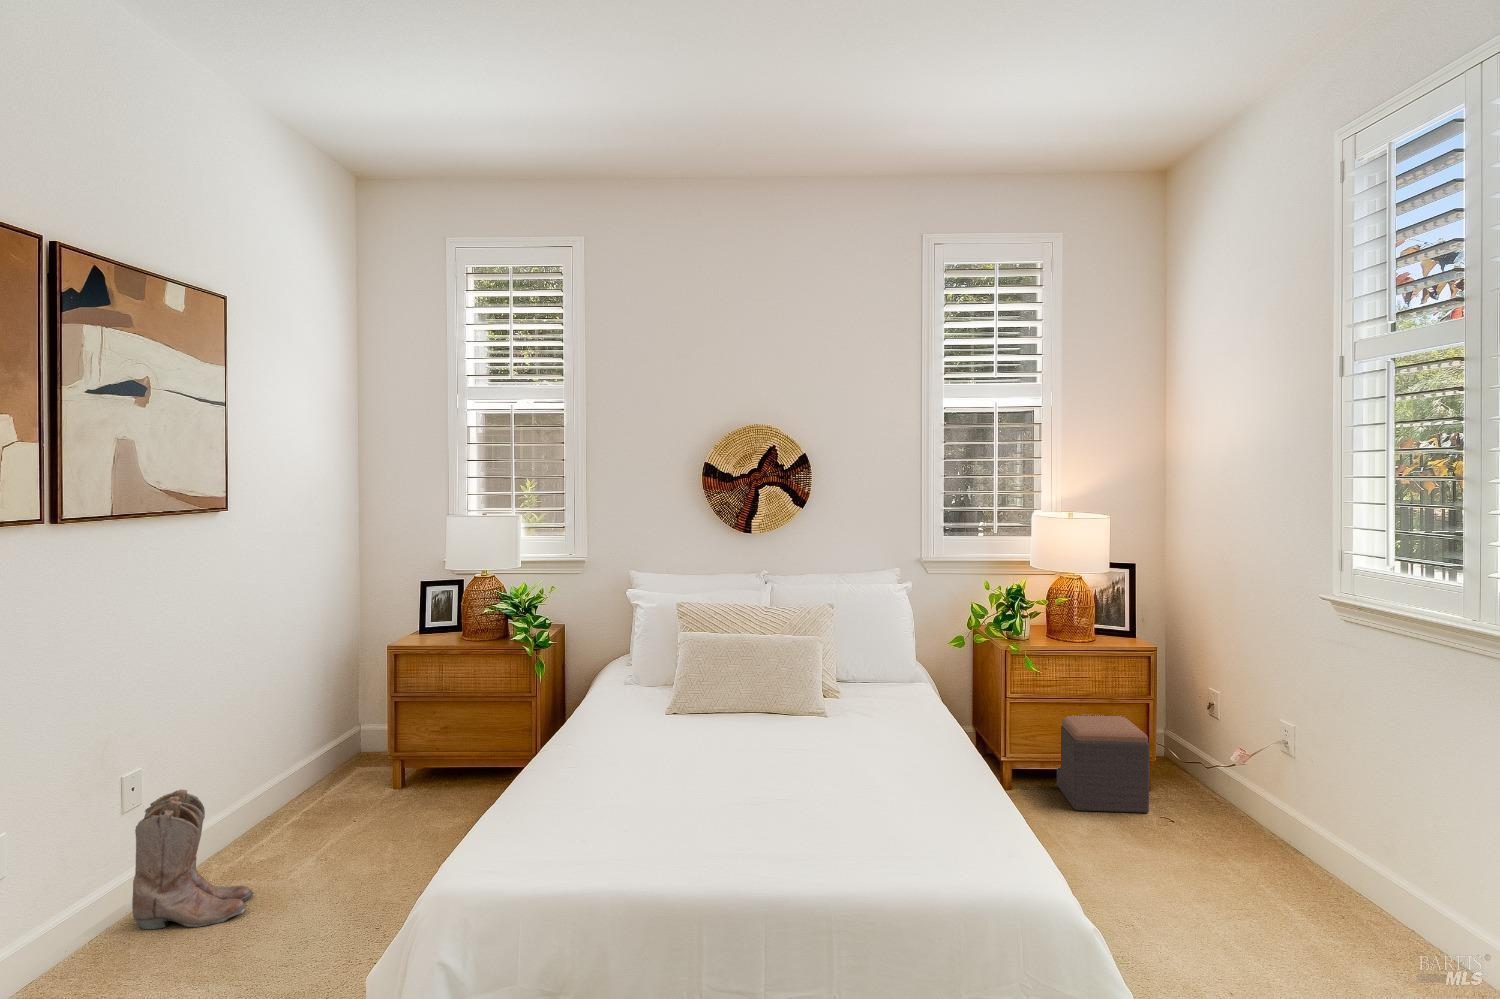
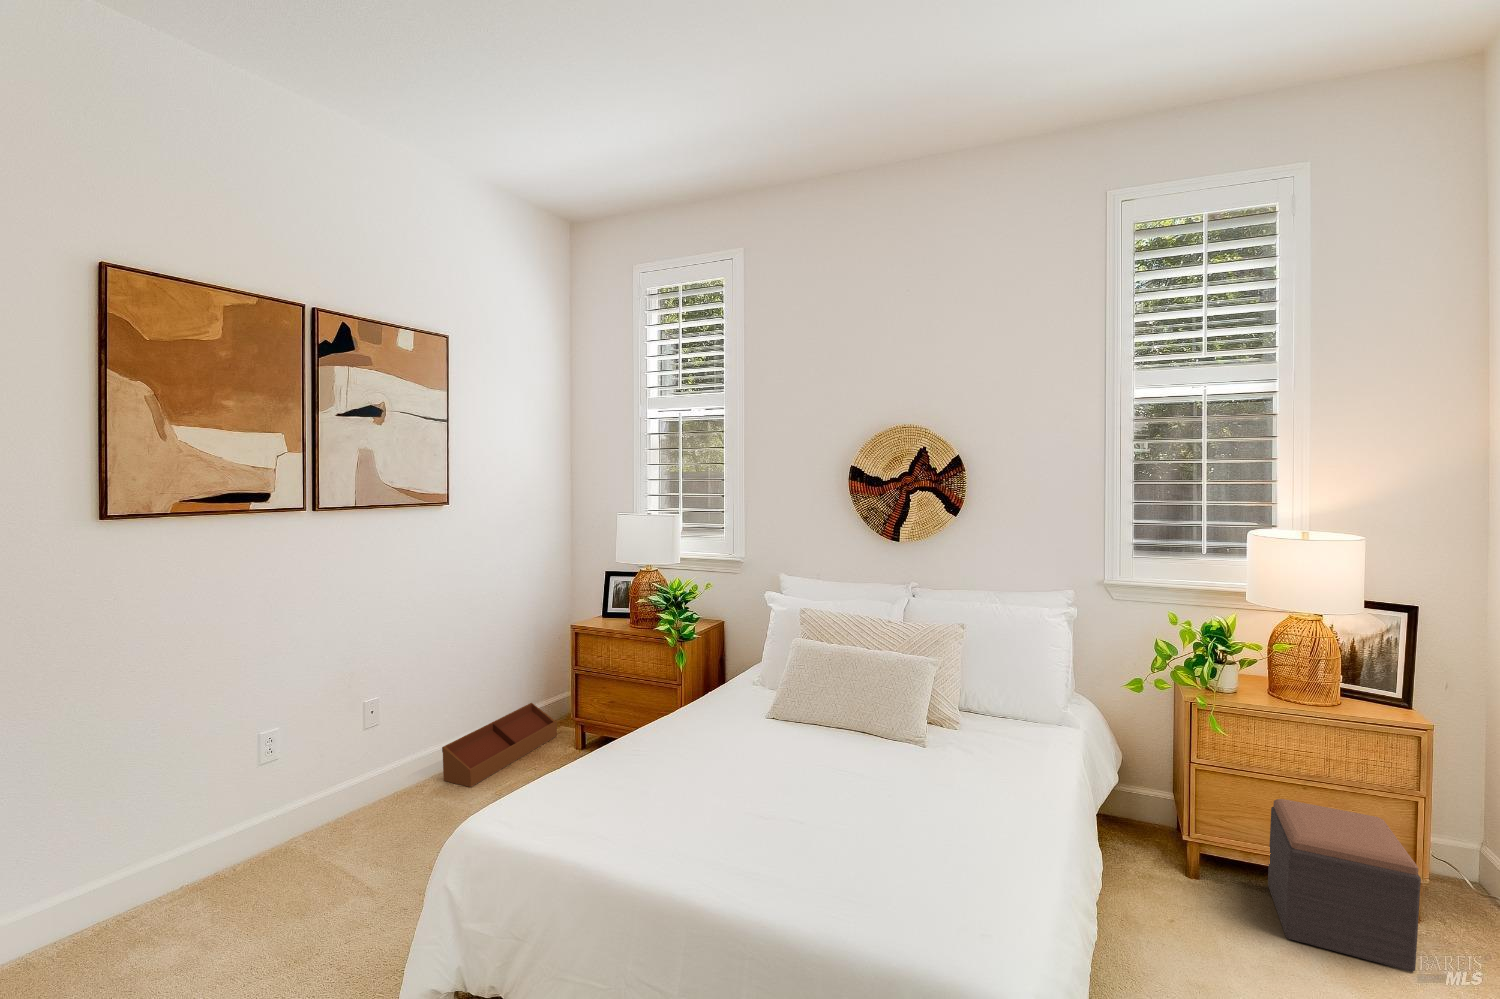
storage bin: none [253,745,365,834] -> present [442,703,557,787]
boots: present [132,789,253,929] -> none [294,753,394,878]

